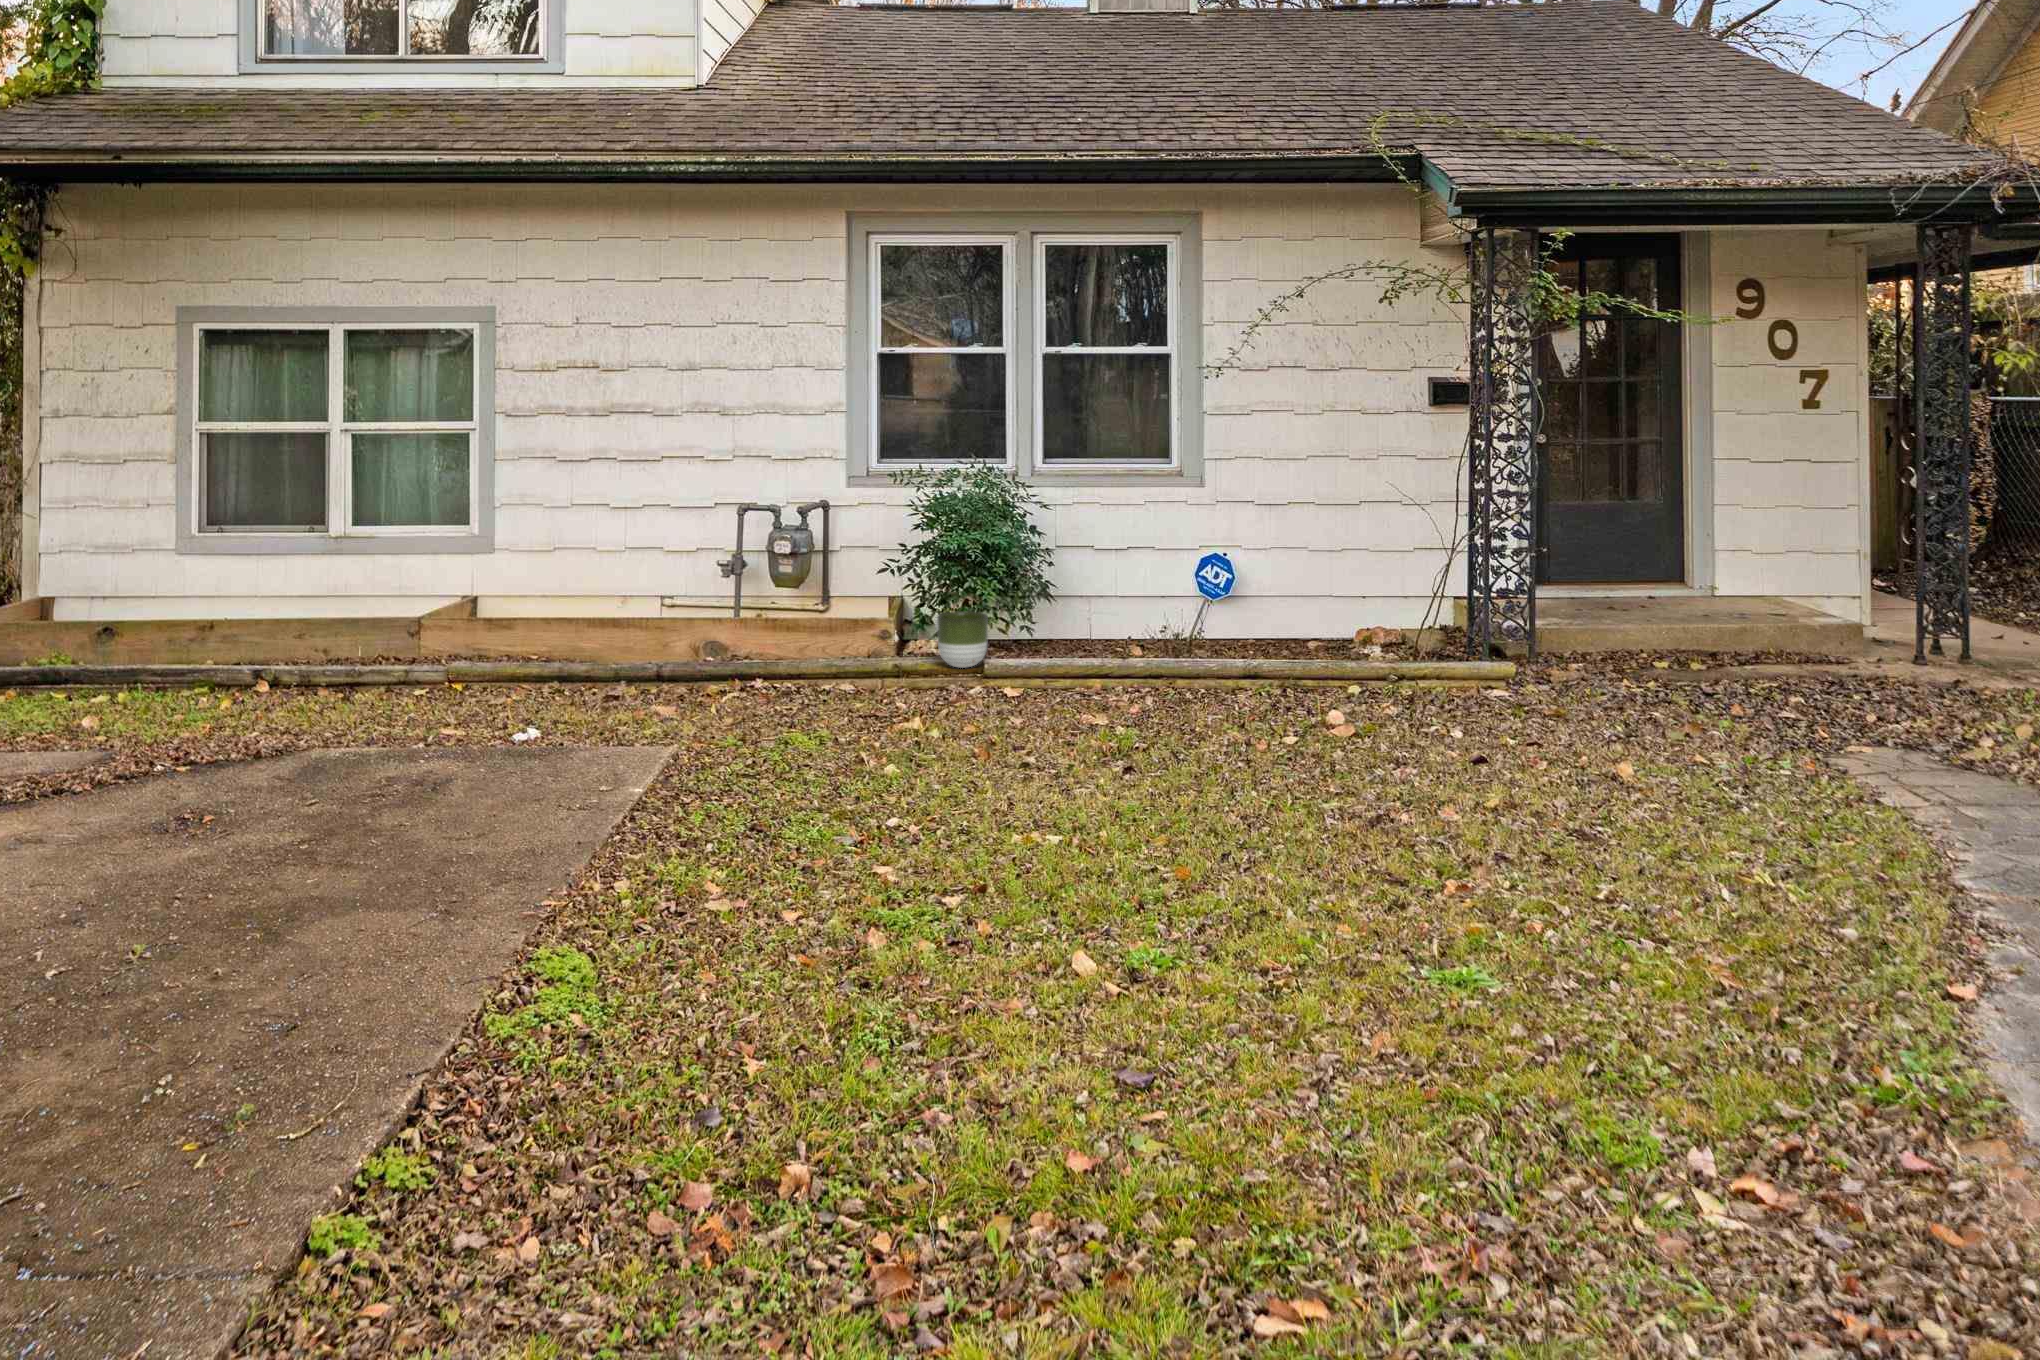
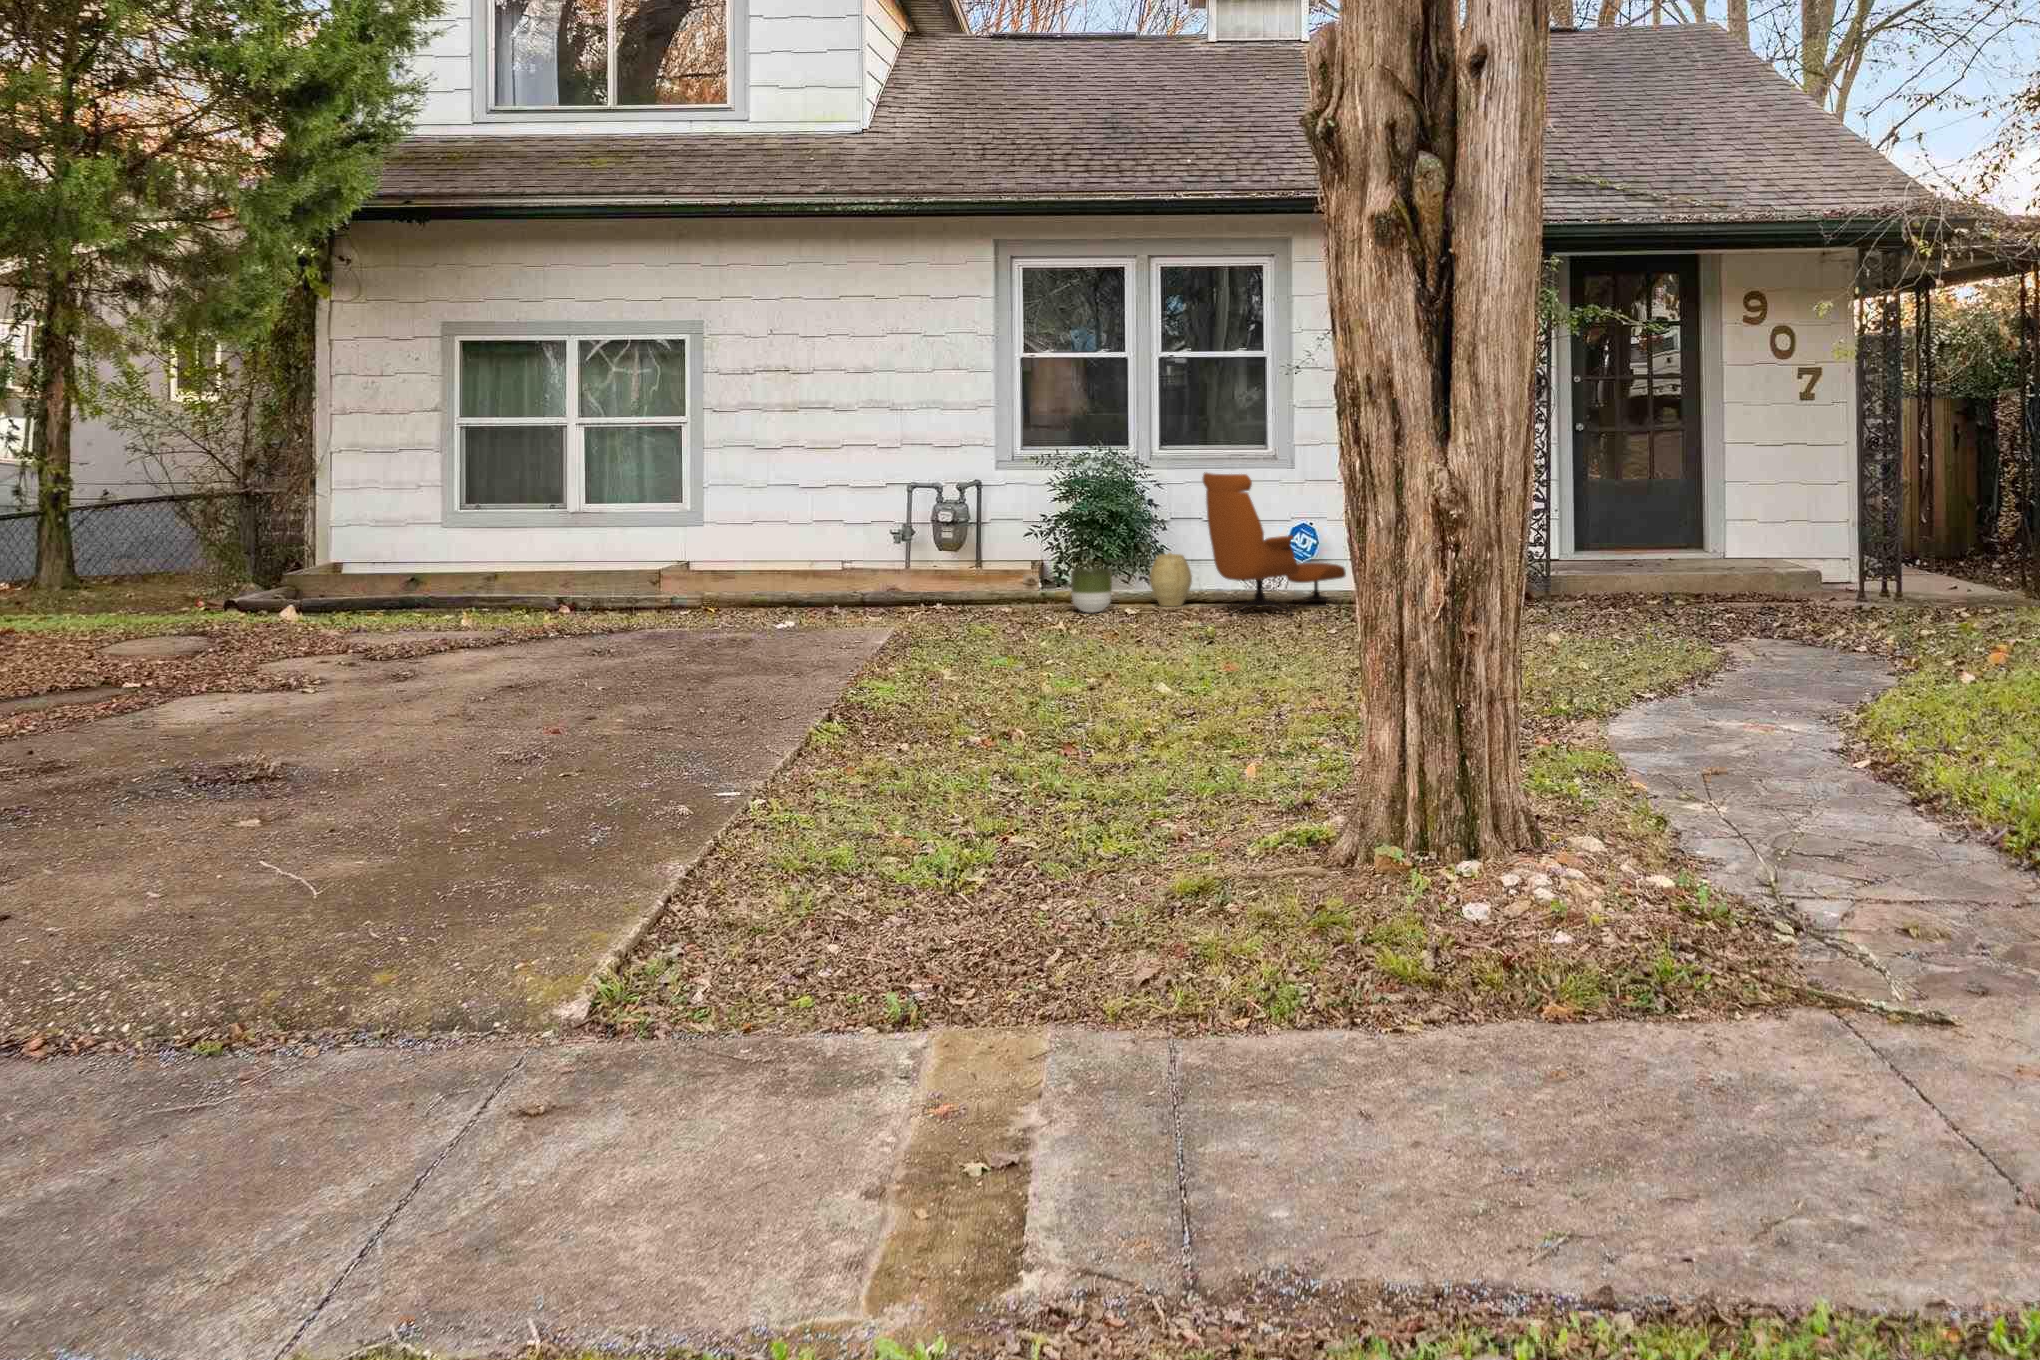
lounge chair: none [1101,497,1270,676] -> present [1202,472,1346,615]
woven basket: none [1032,590,1083,656] -> present [1149,553,1192,606]

